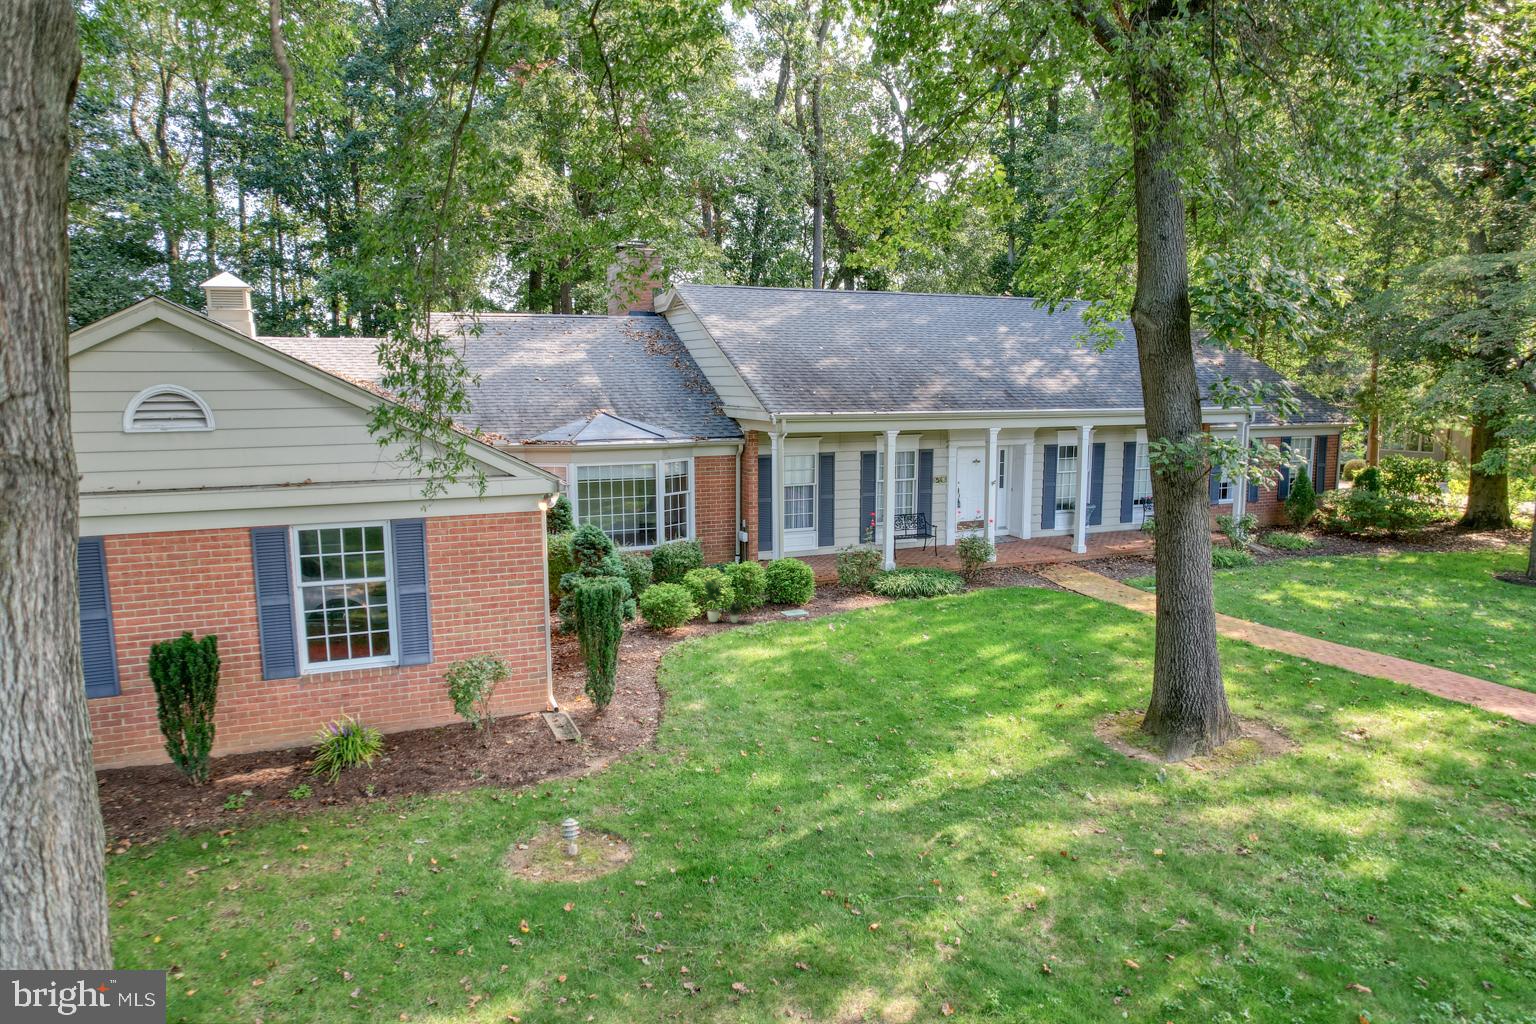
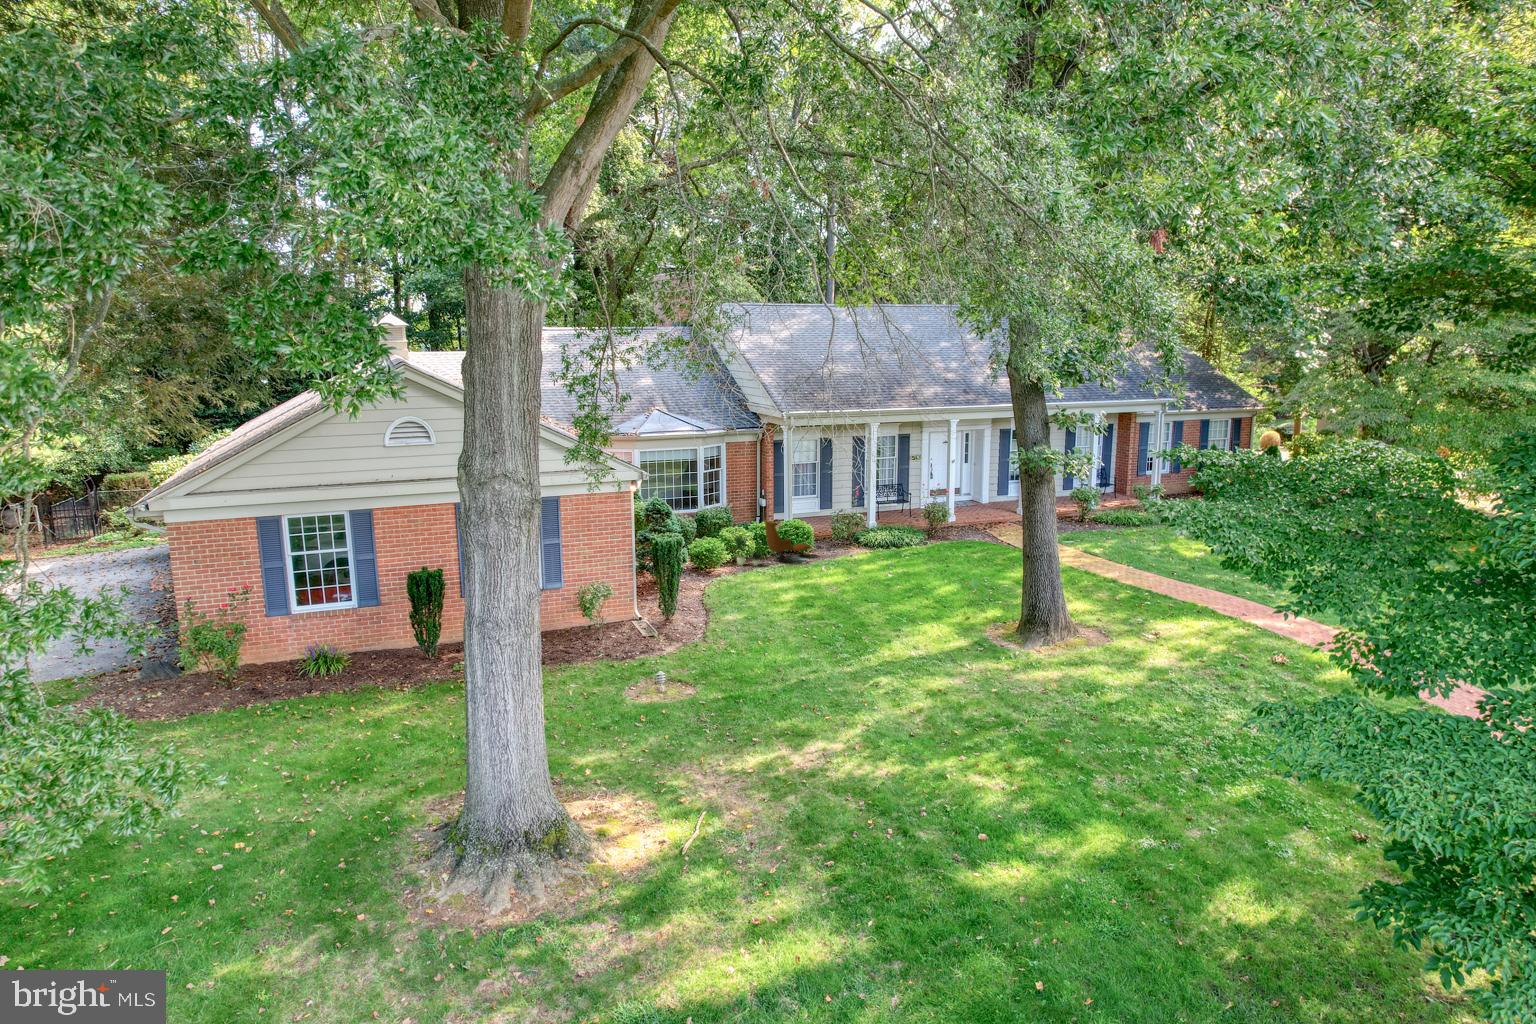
lounge chair: none [746,557,812,618] -> present [764,520,812,559]

